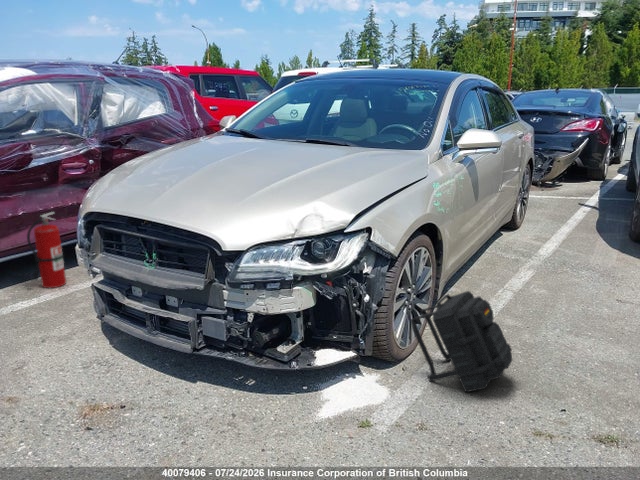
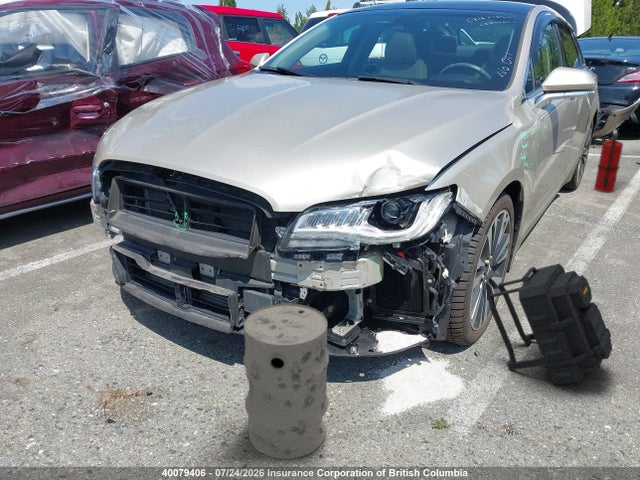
fire extinguisher: present [27,212,66,288] -> present [594,130,623,192]
trash can: none [200,326,271,454] -> present [243,304,329,459]

